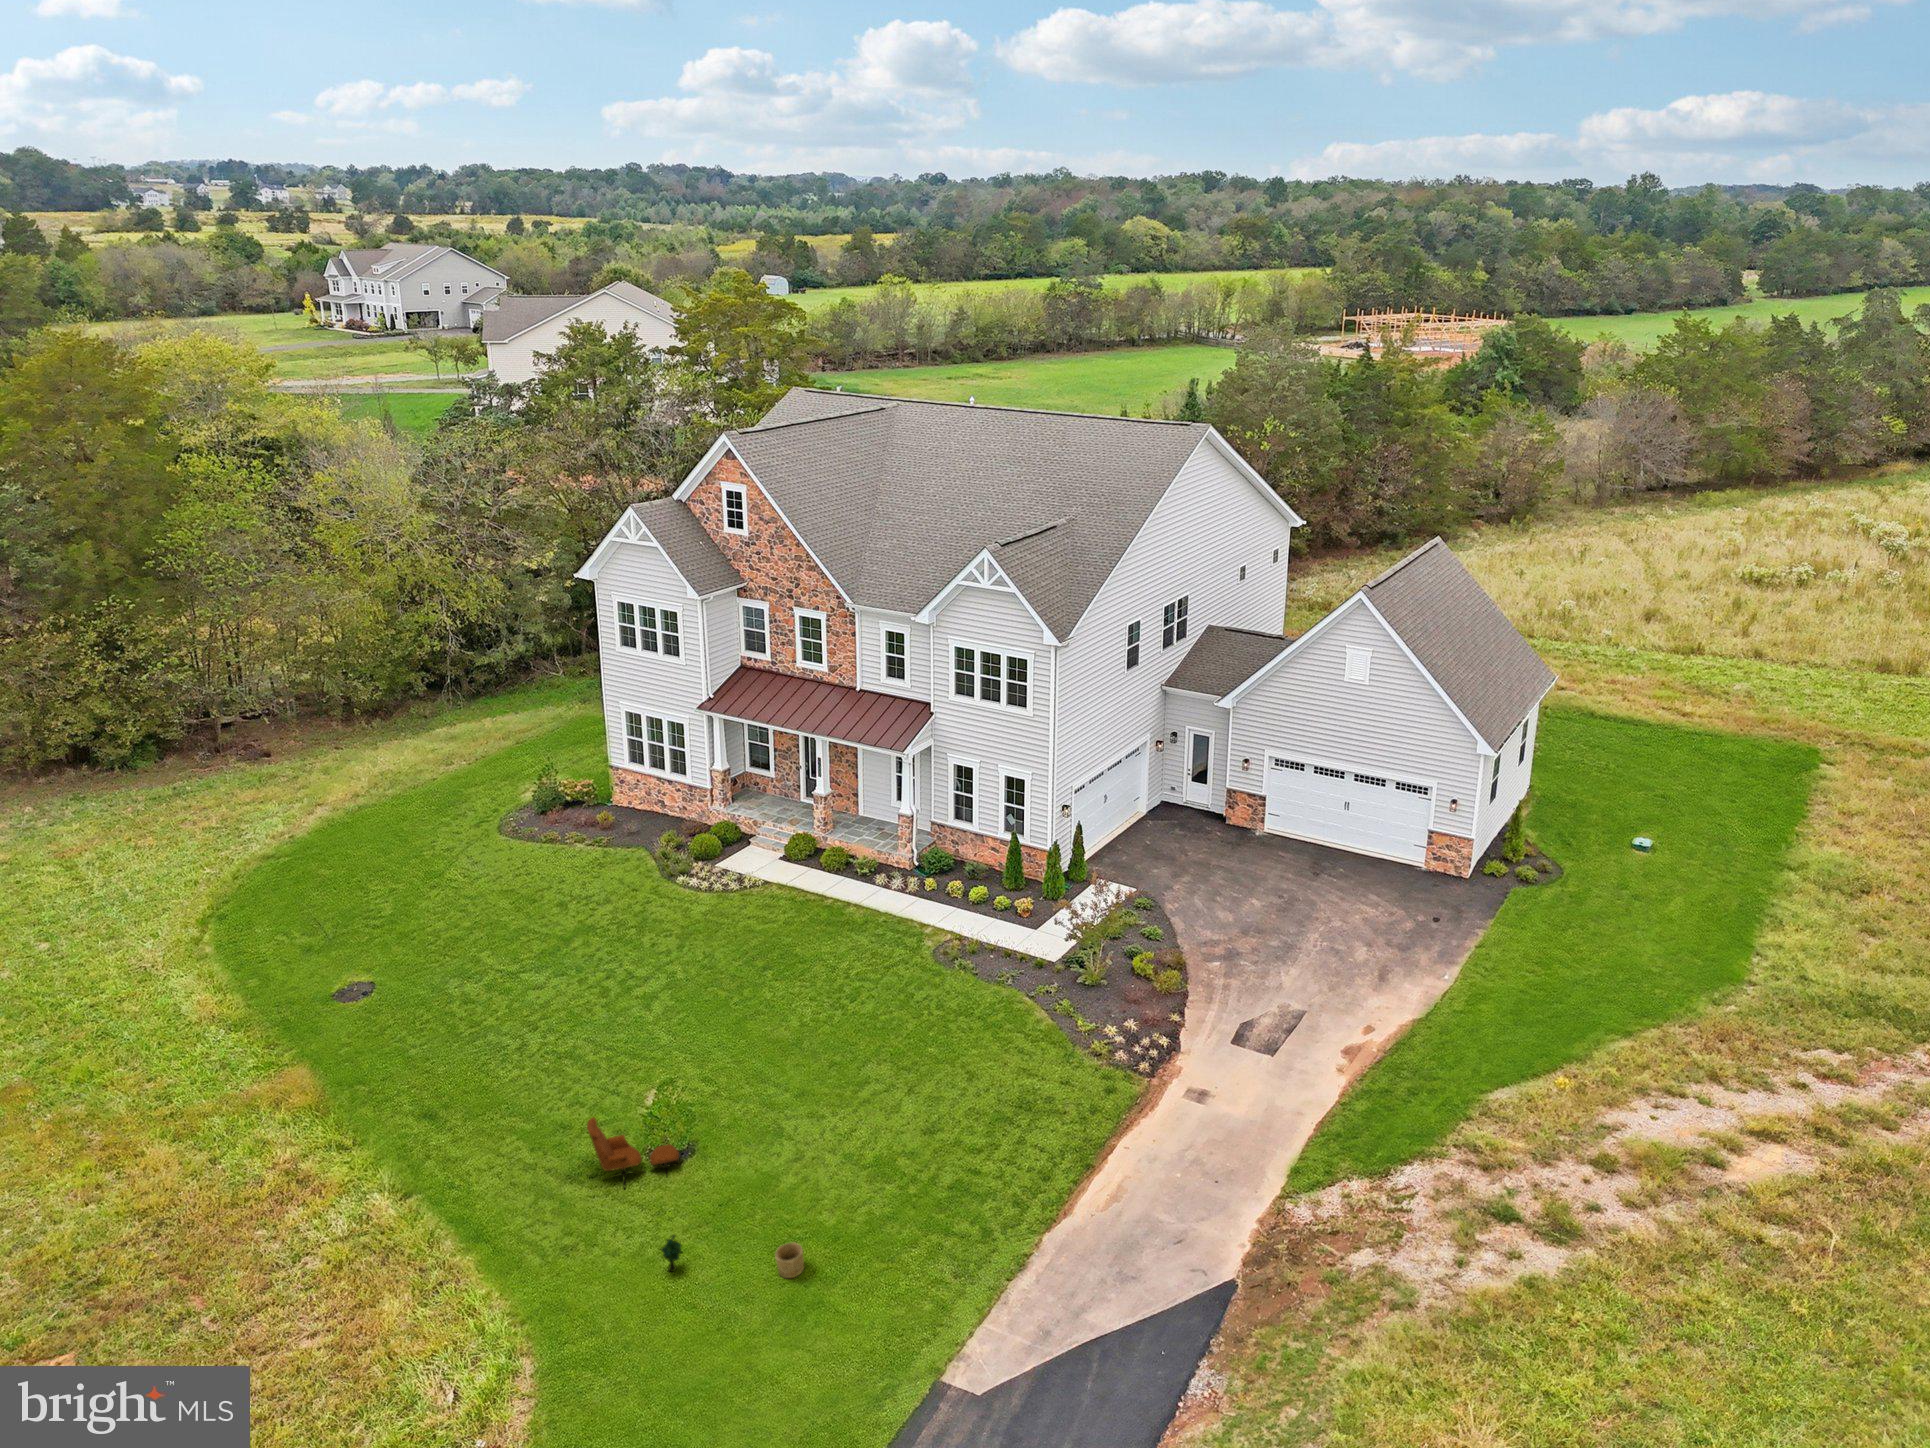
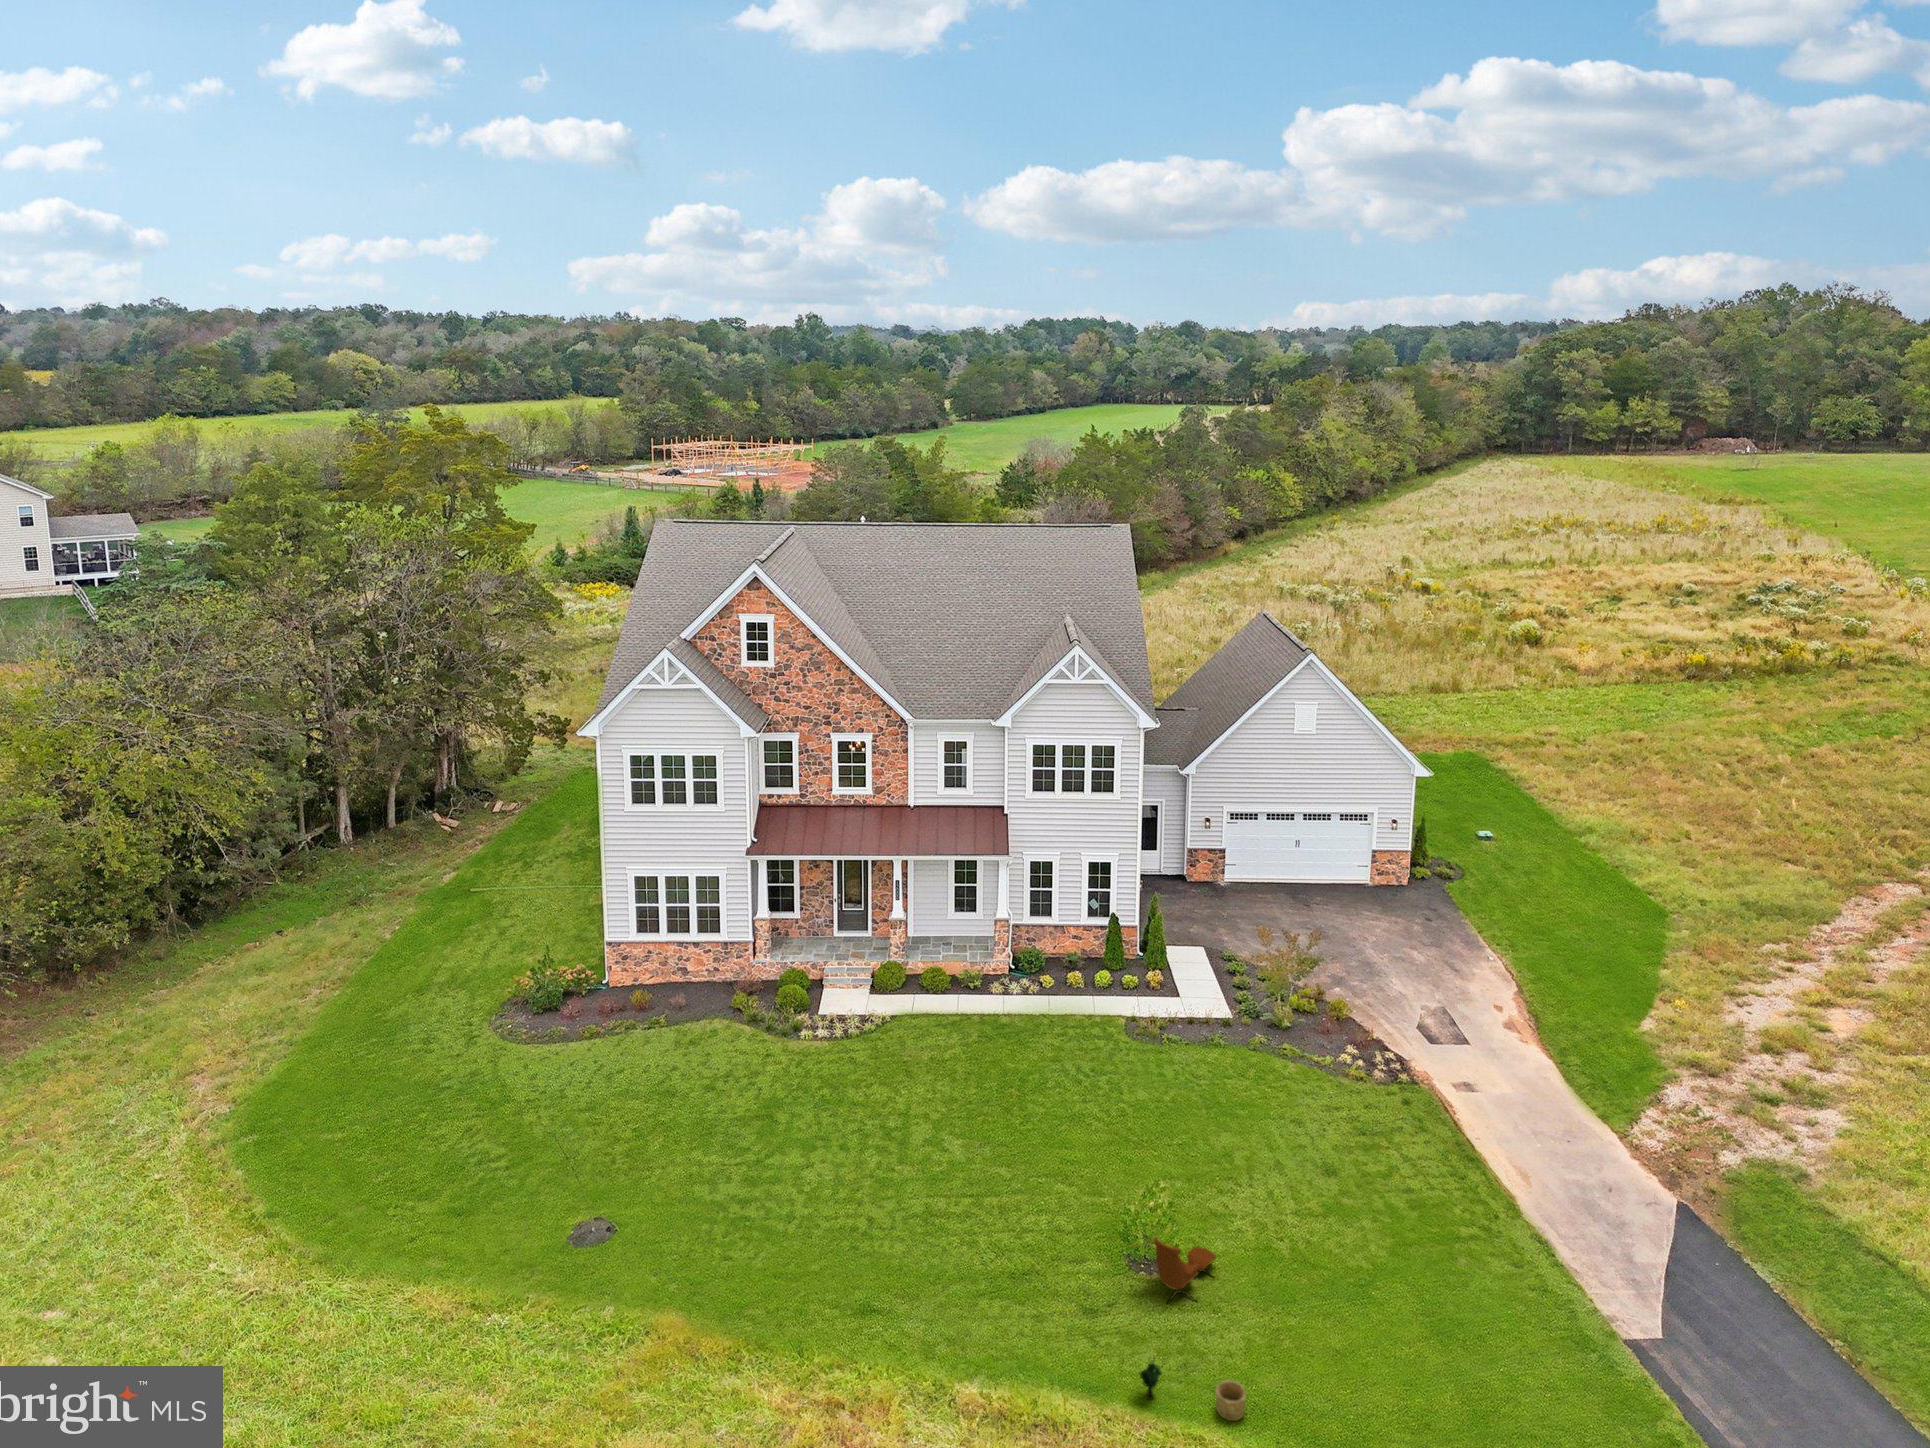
decorative plant: present [661,1235,682,1272] -> present [1140,1360,1162,1400]
wooden bucket: present [775,1243,804,1278] -> present [1215,1380,1246,1421]

